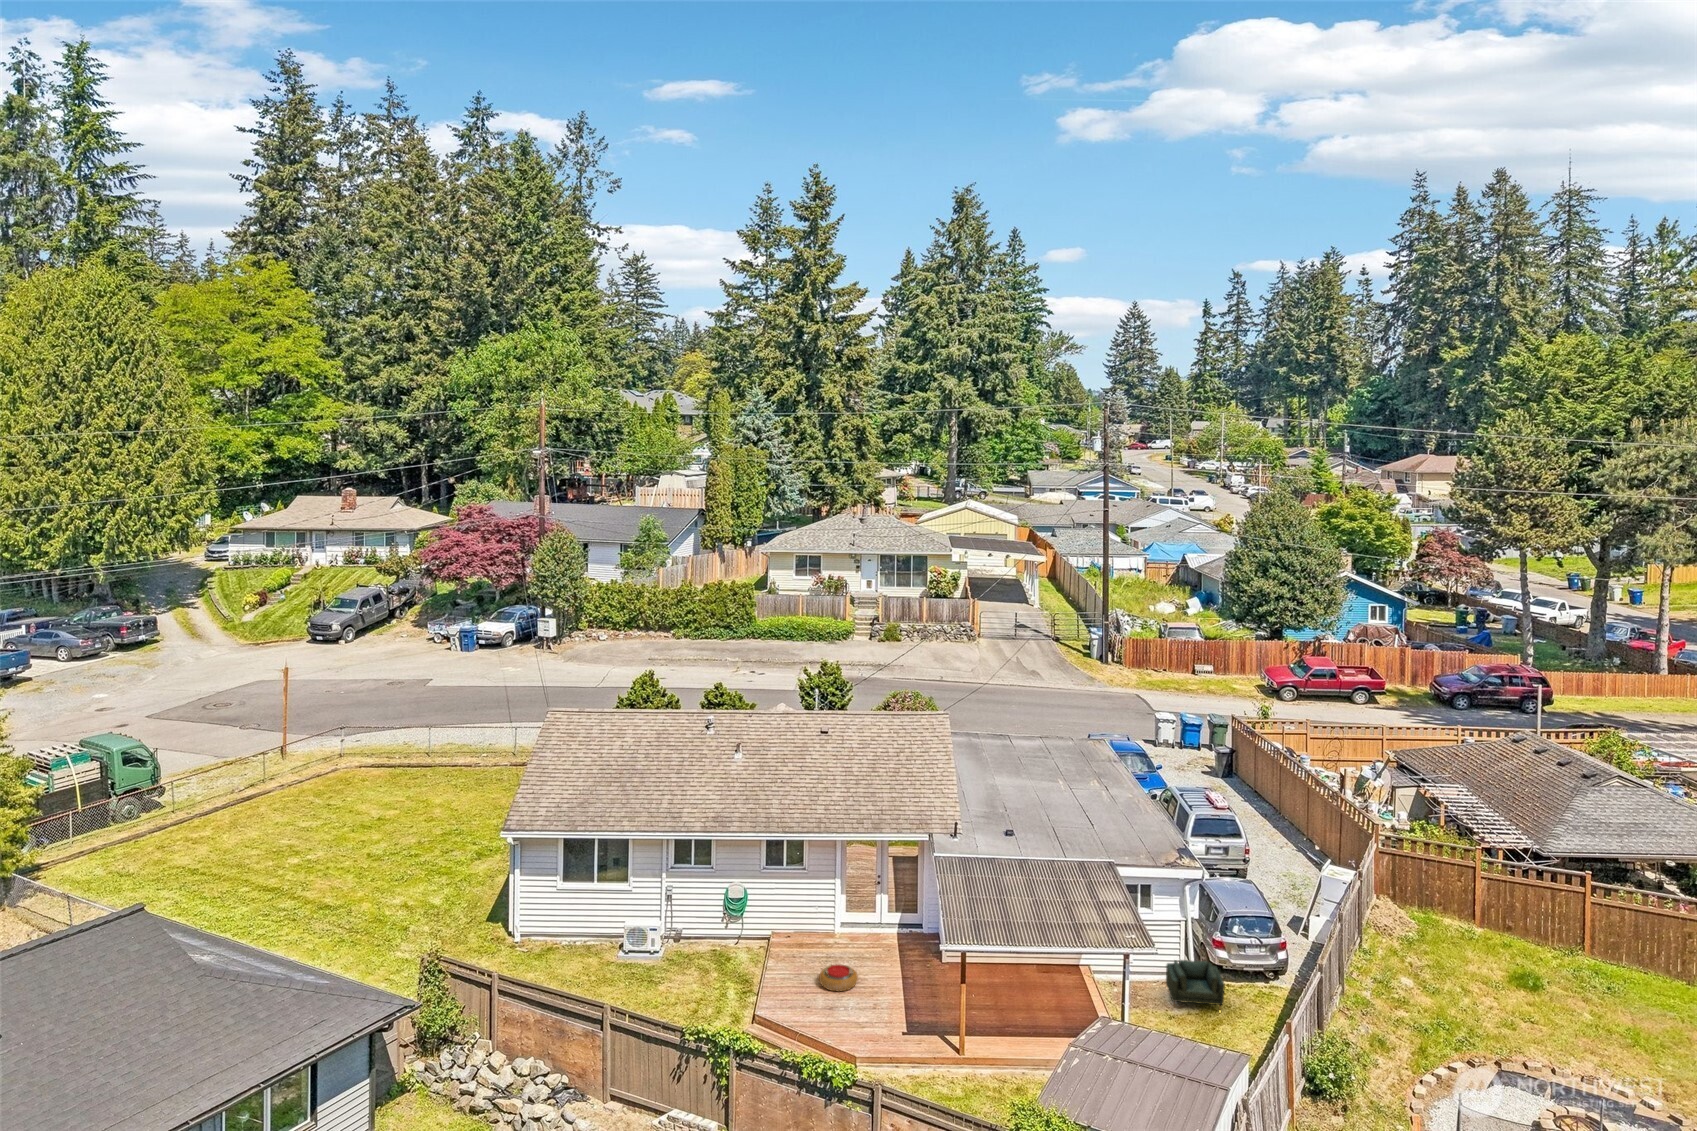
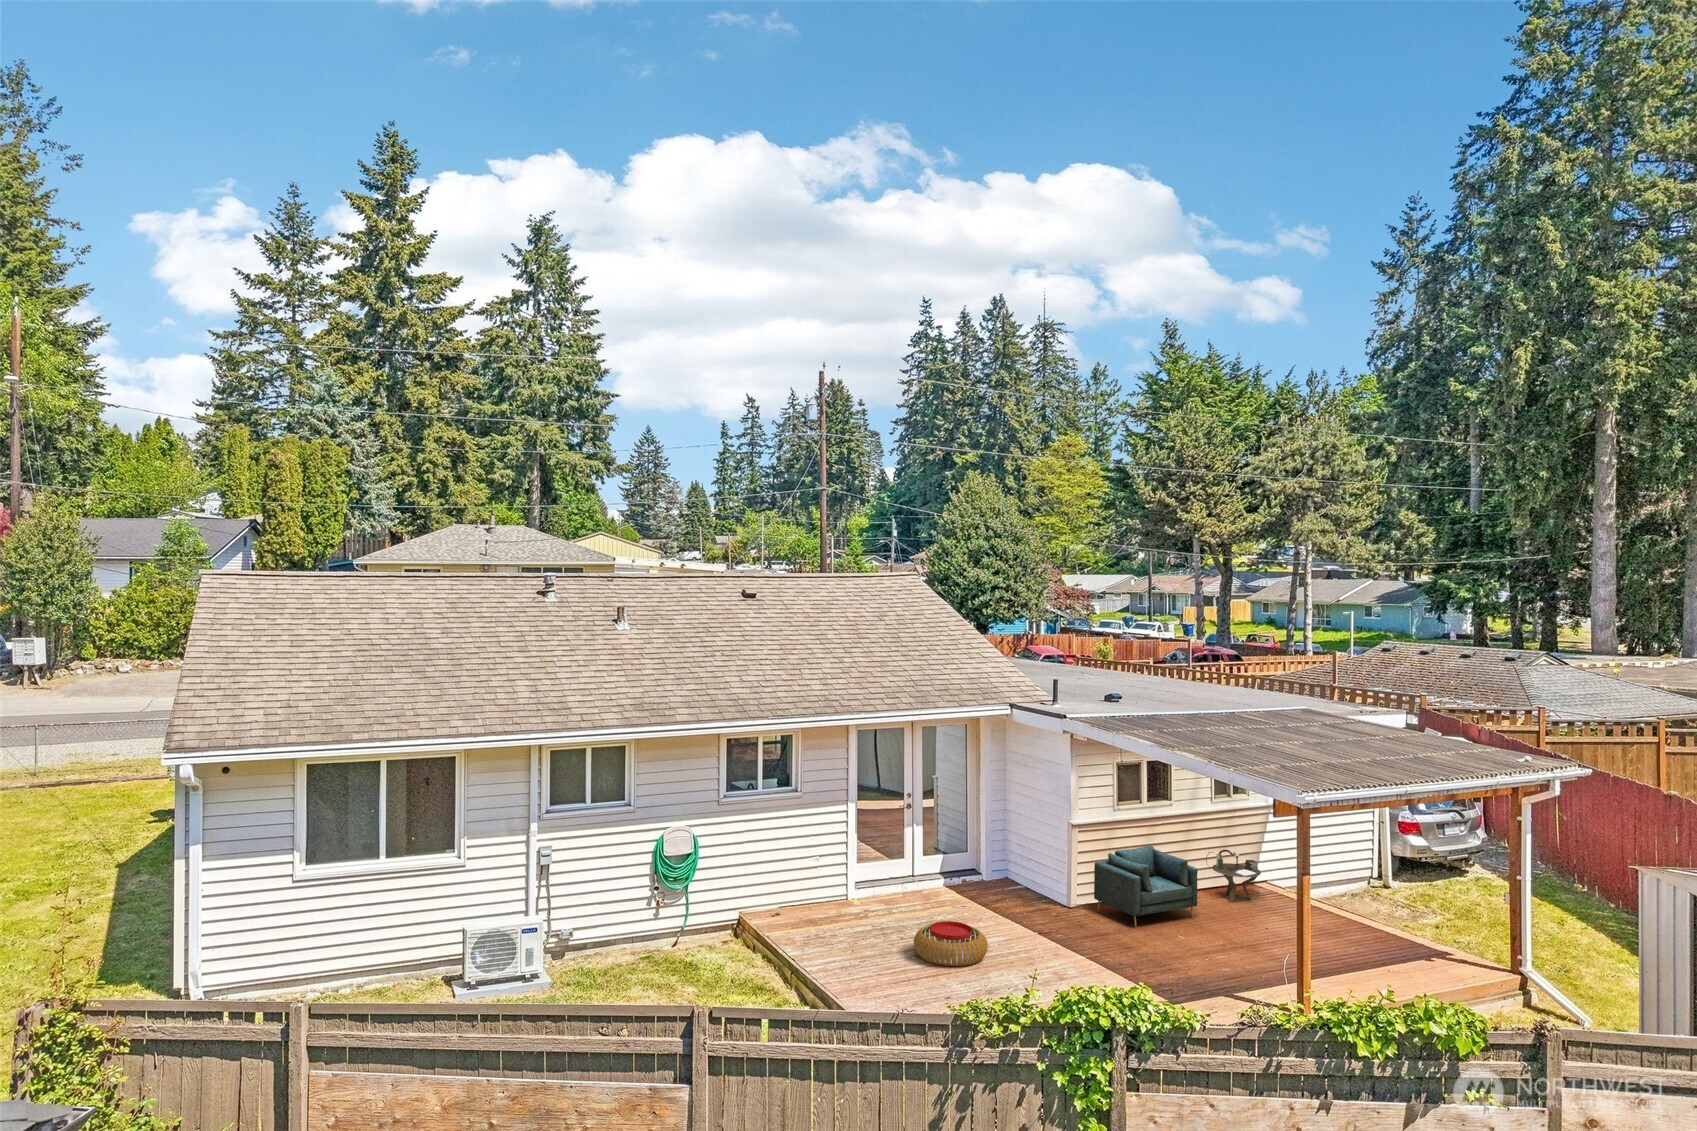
side table: none [1042,947,1071,983] -> present [1209,850,1261,903]
armchair: present [1166,960,1225,1009] -> present [1094,846,1198,929]

